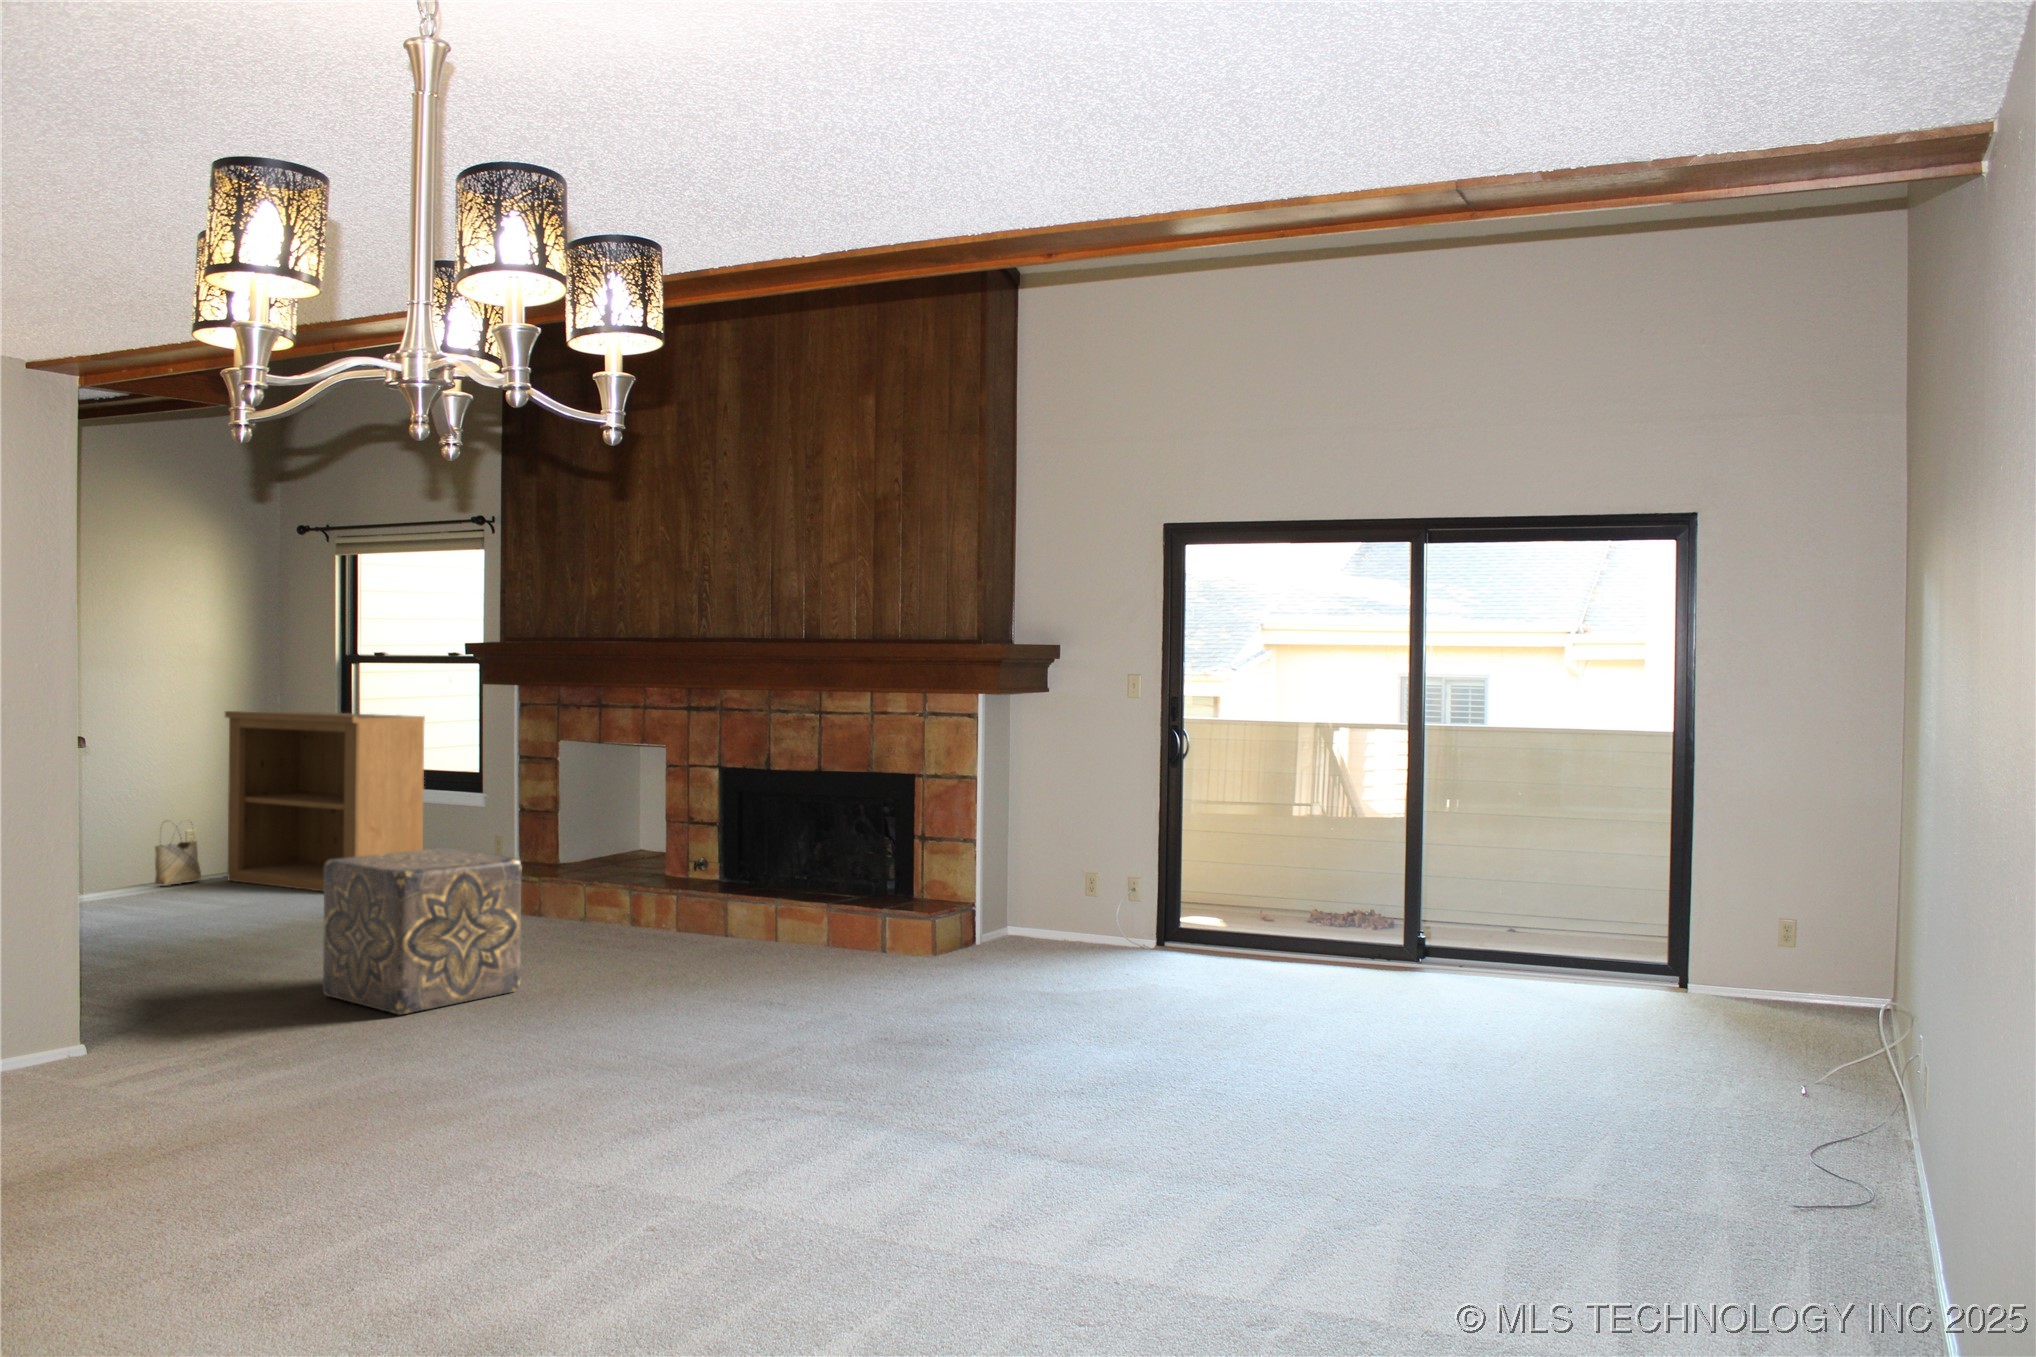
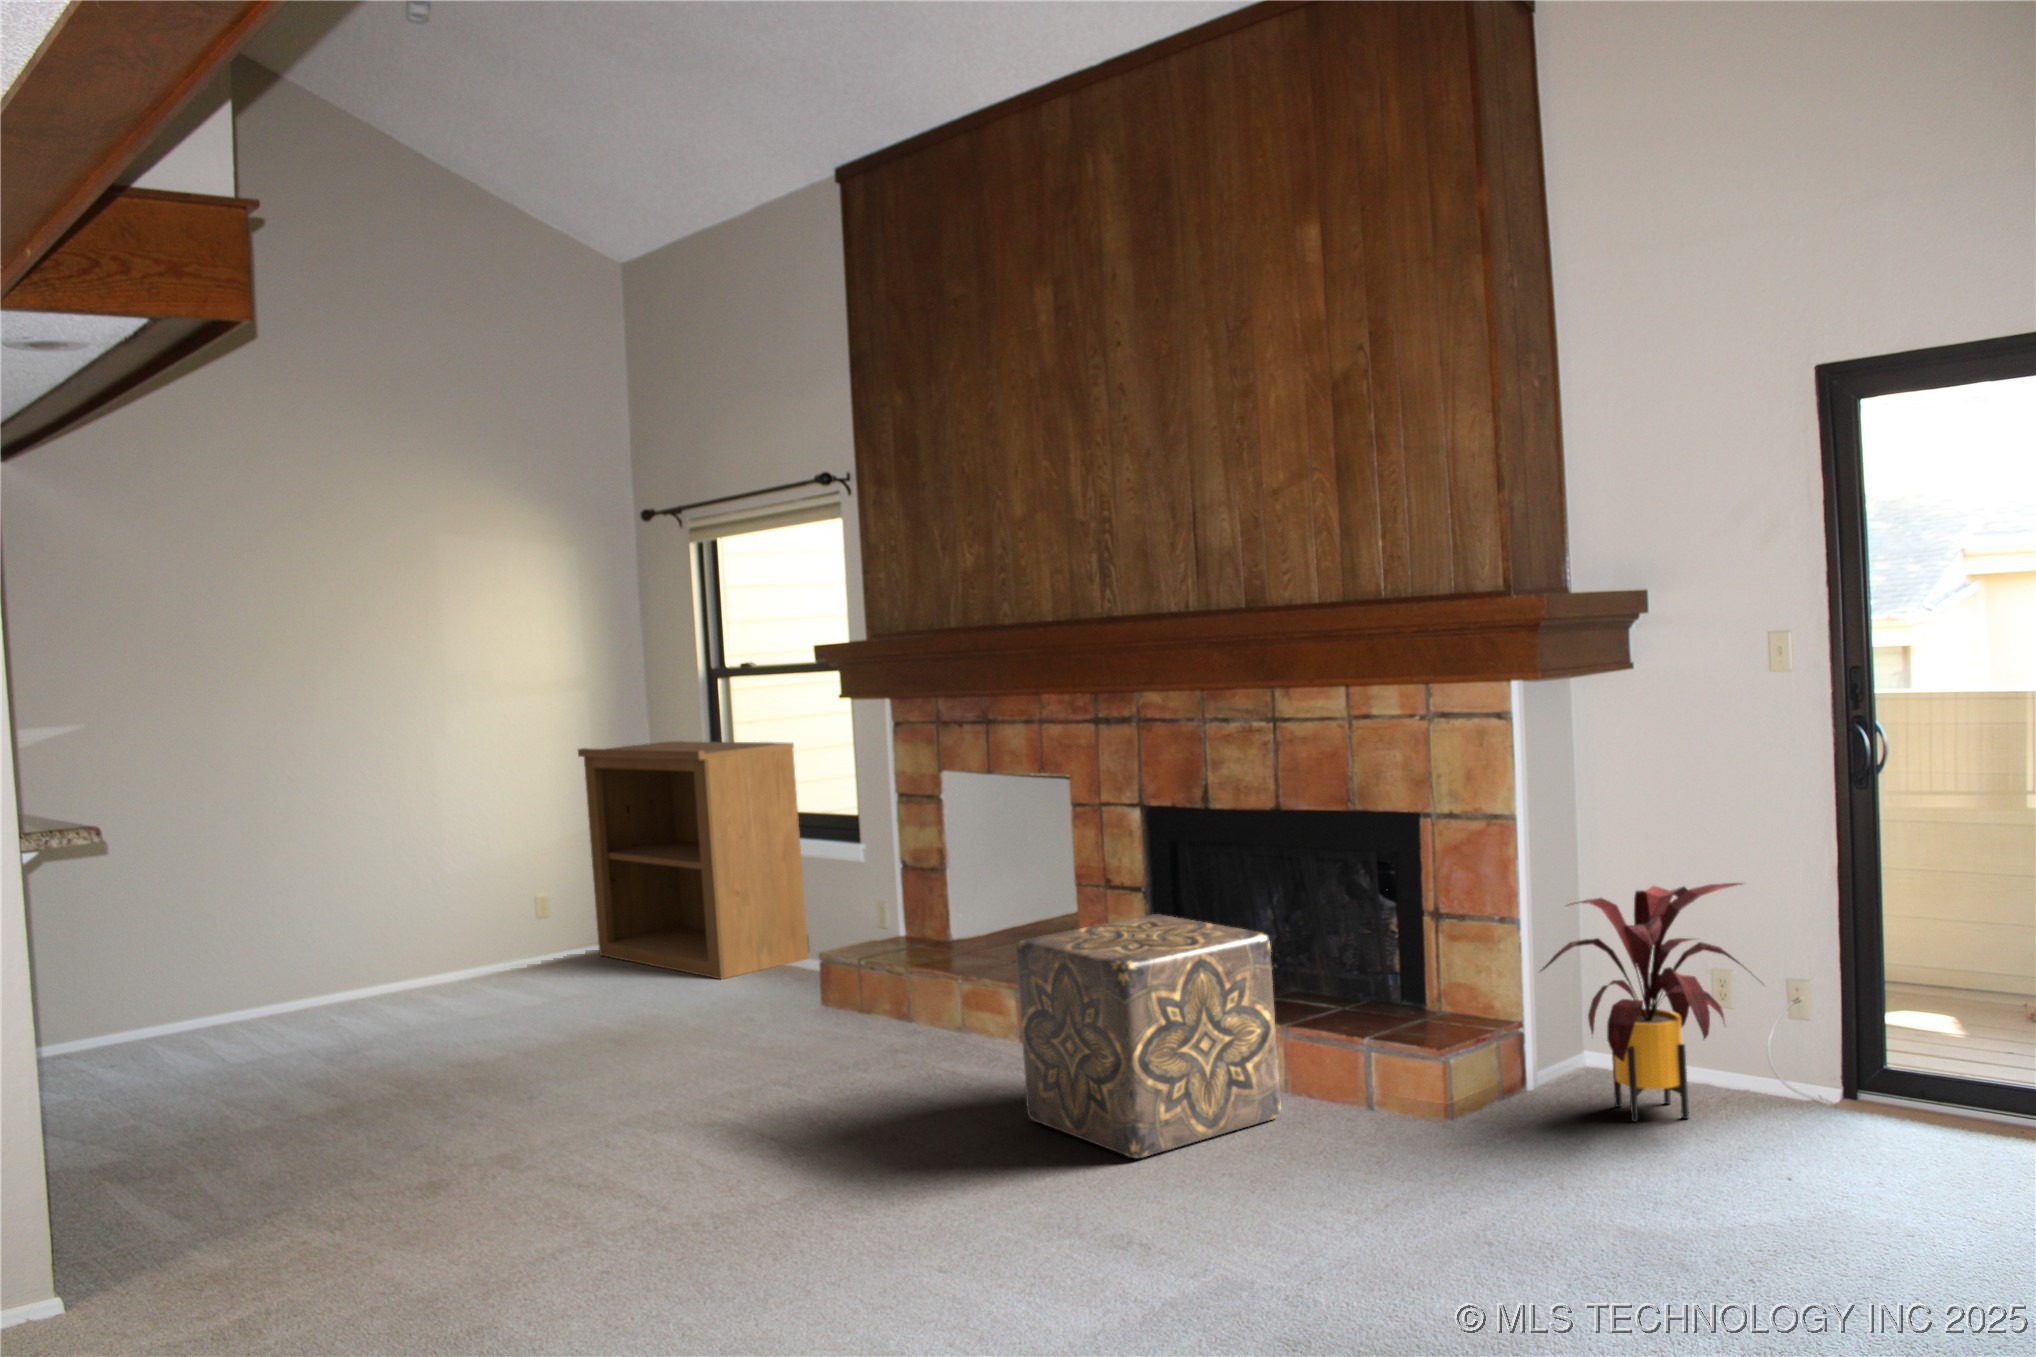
house plant: none [987,819,1112,957] -> present [1542,883,1744,1122]
woven basket: present [155,822,201,886] -> none [514,884,571,964]
ottoman: present [323,848,521,1015] -> present [1016,914,1281,1158]

